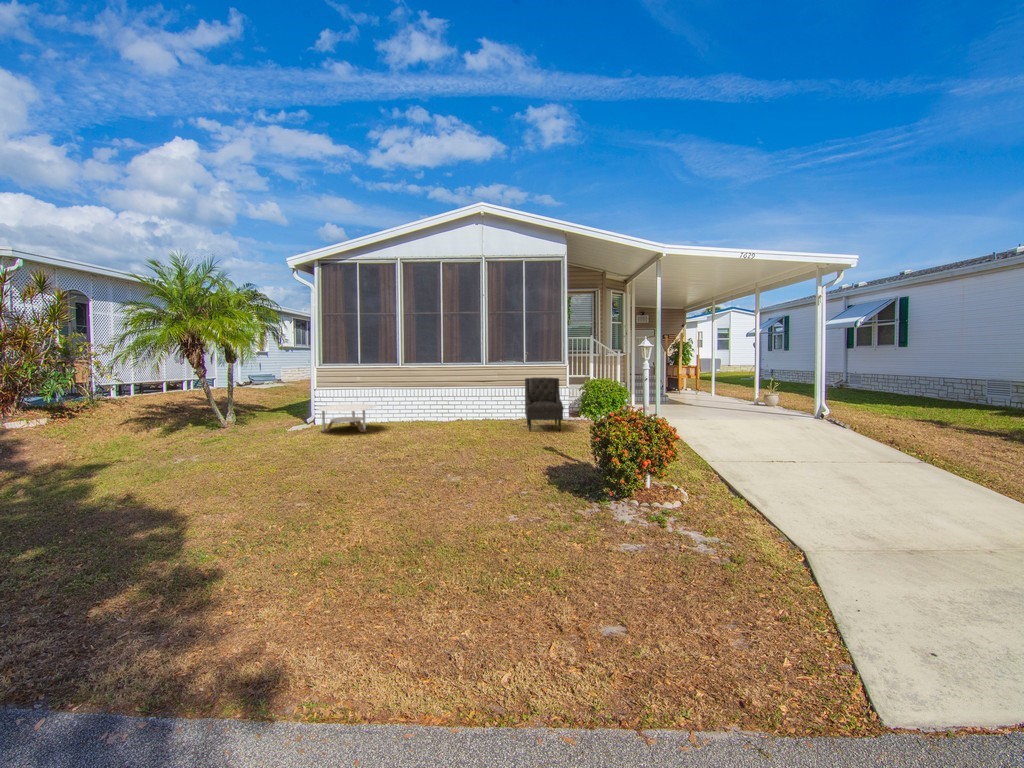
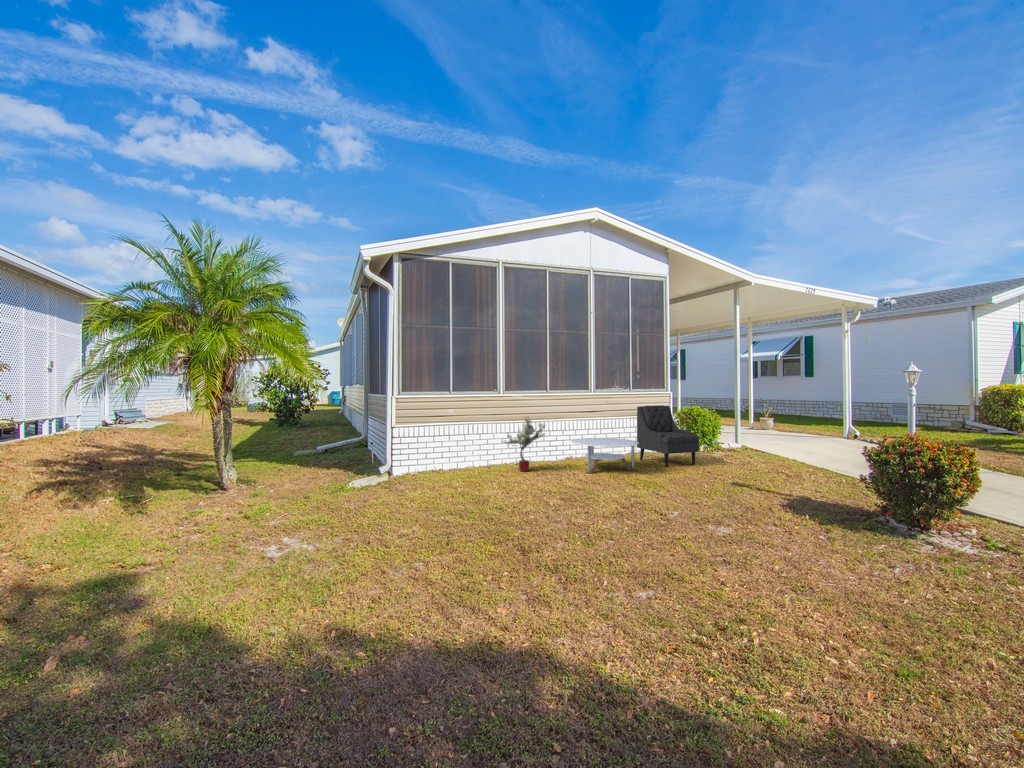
potted tree: none [393,384,429,428] -> present [503,417,545,472]
round table: present [318,404,375,432] -> present [571,438,639,473]

